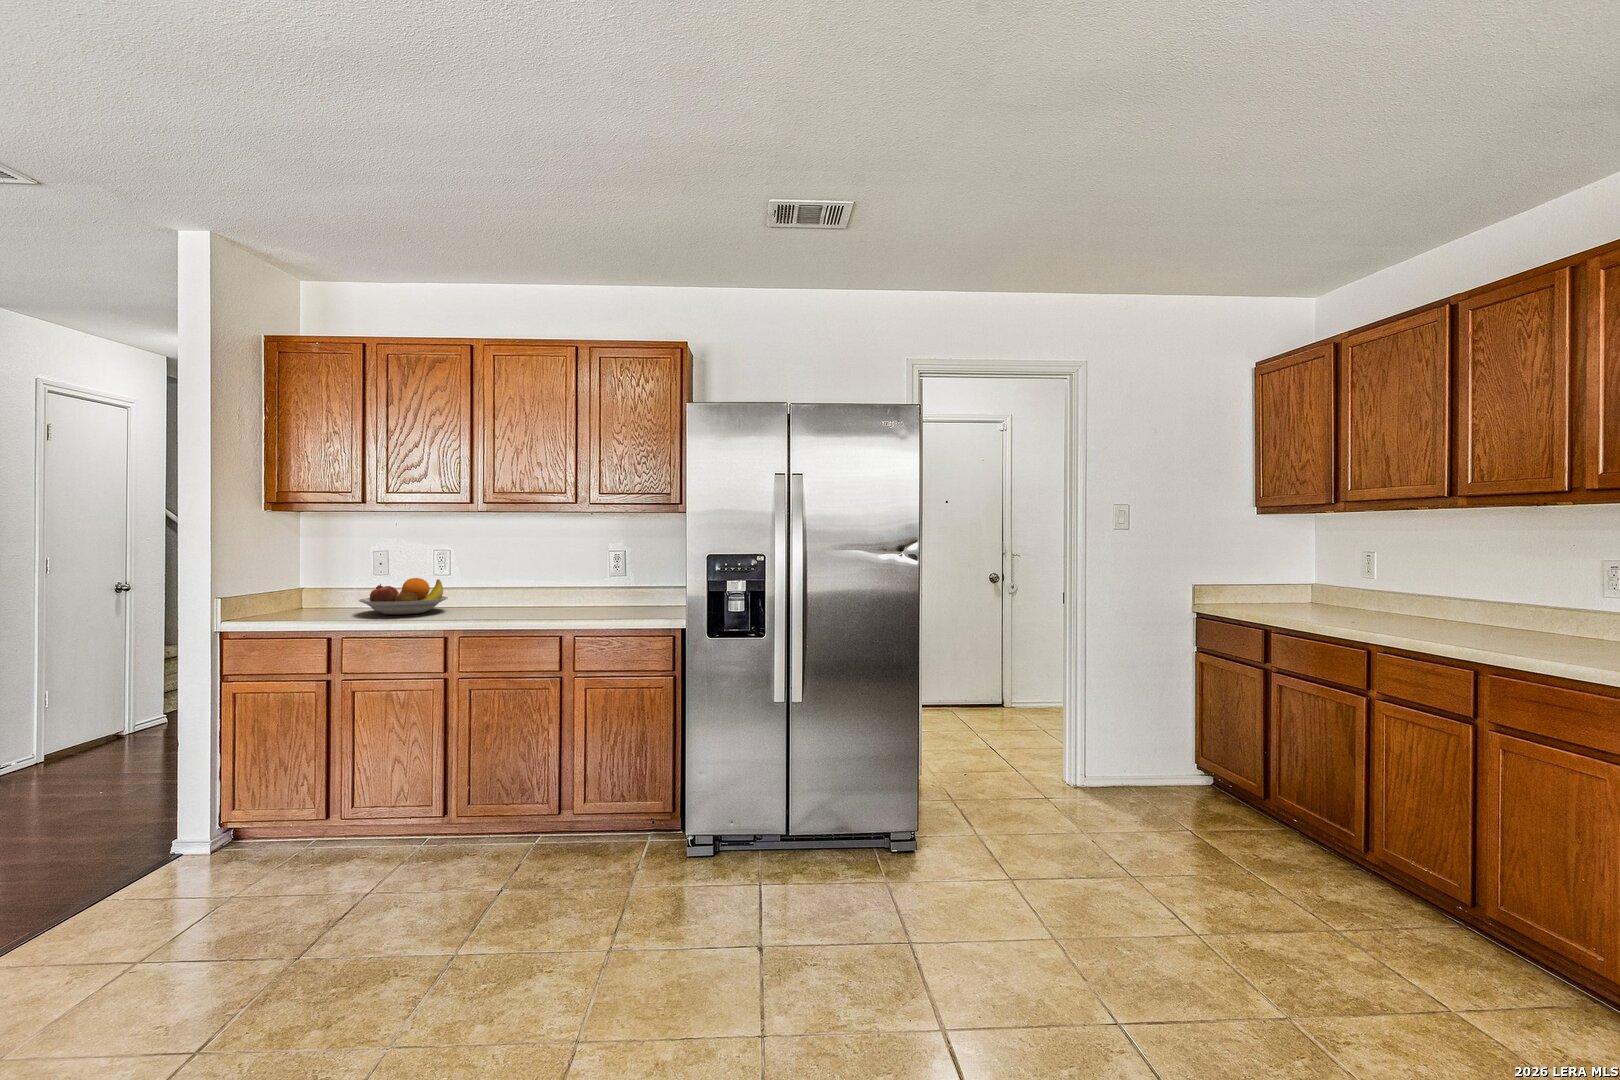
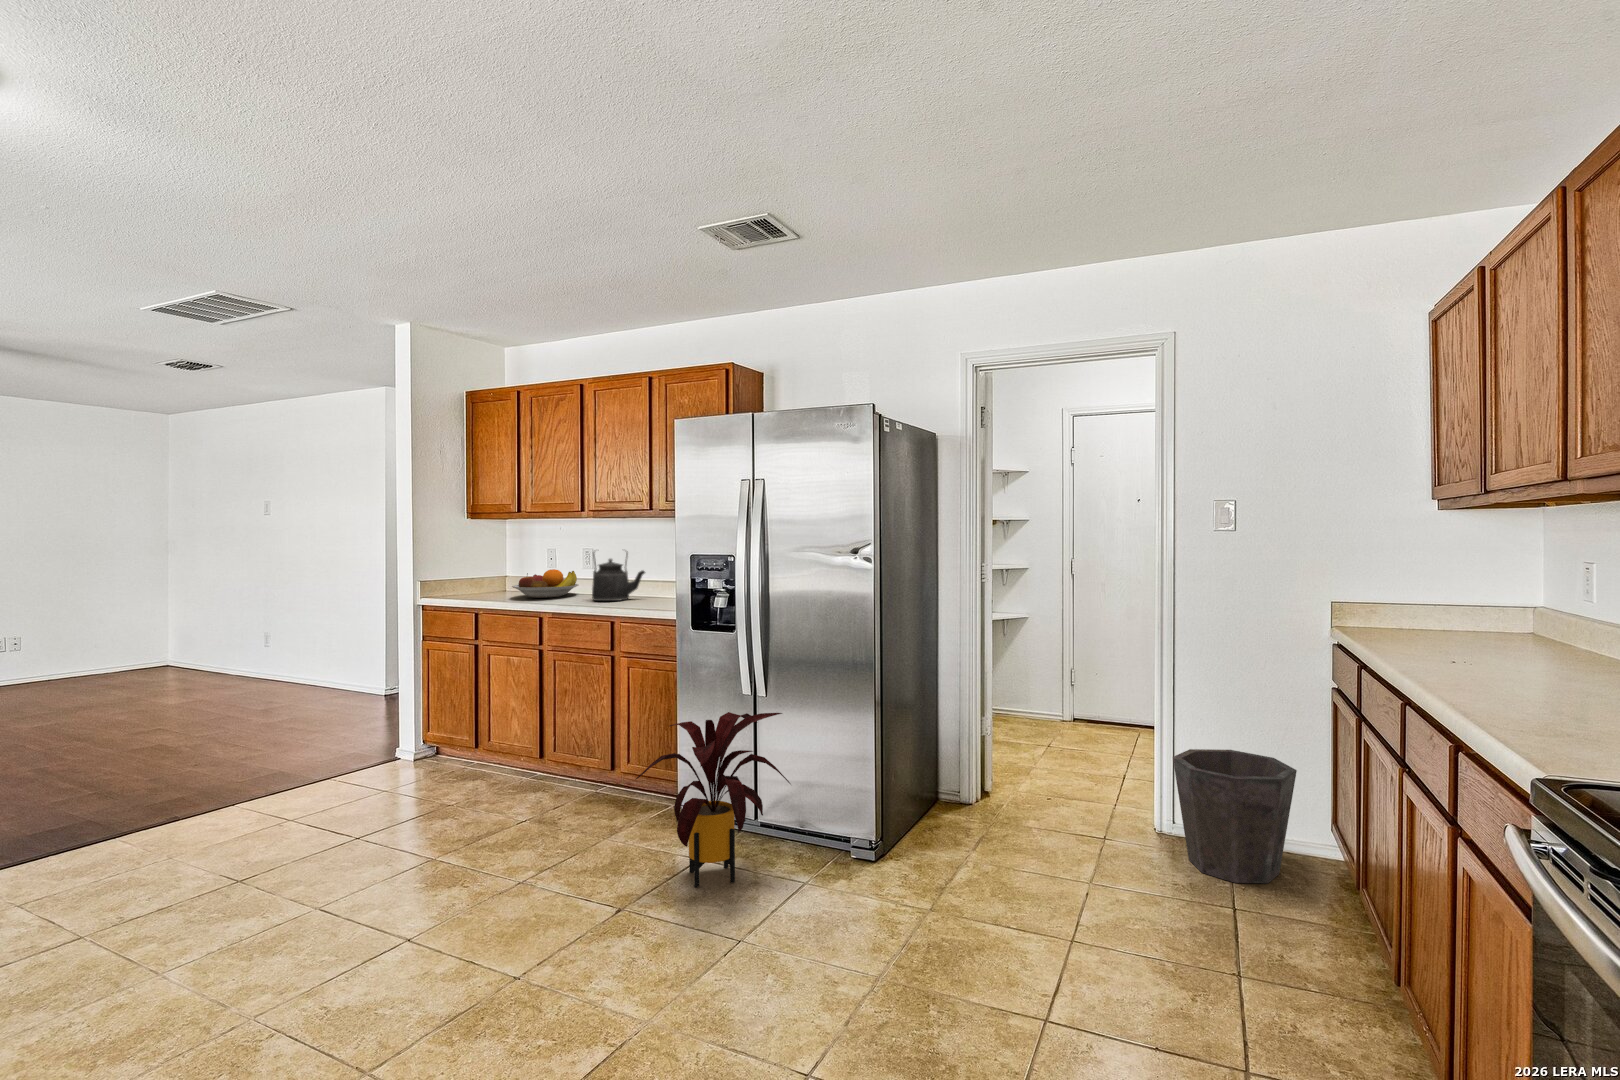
kettle: none [490,552,557,614] -> present [592,551,645,601]
waste bin: none [1116,710,1205,811] -> present [1173,749,1297,883]
house plant: none [730,713,871,903] -> present [636,712,790,887]

